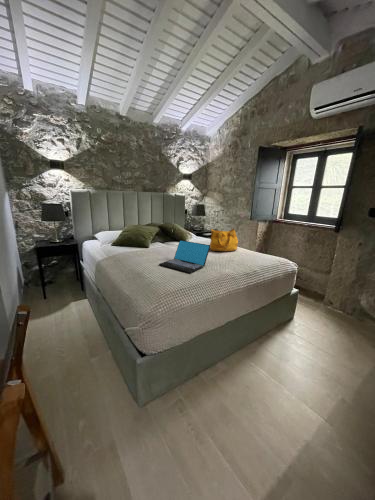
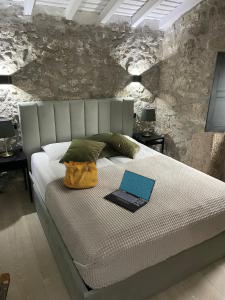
handbag: present [210,229,238,251] -> present [63,160,98,188]

